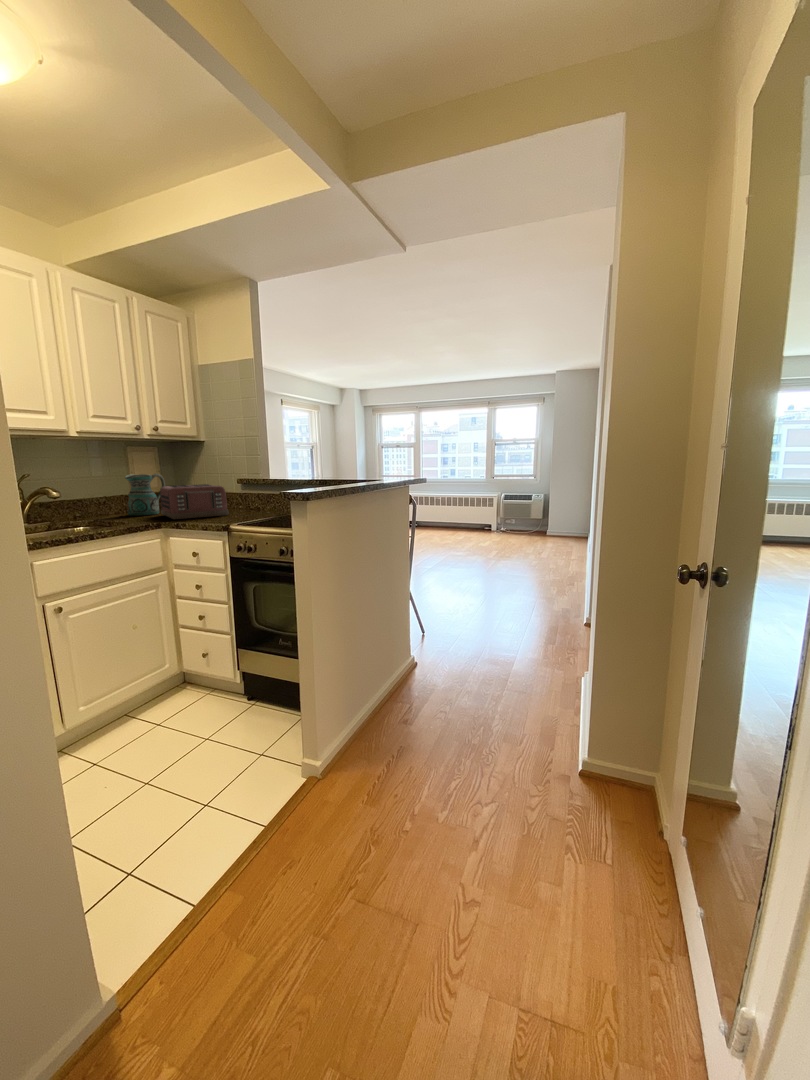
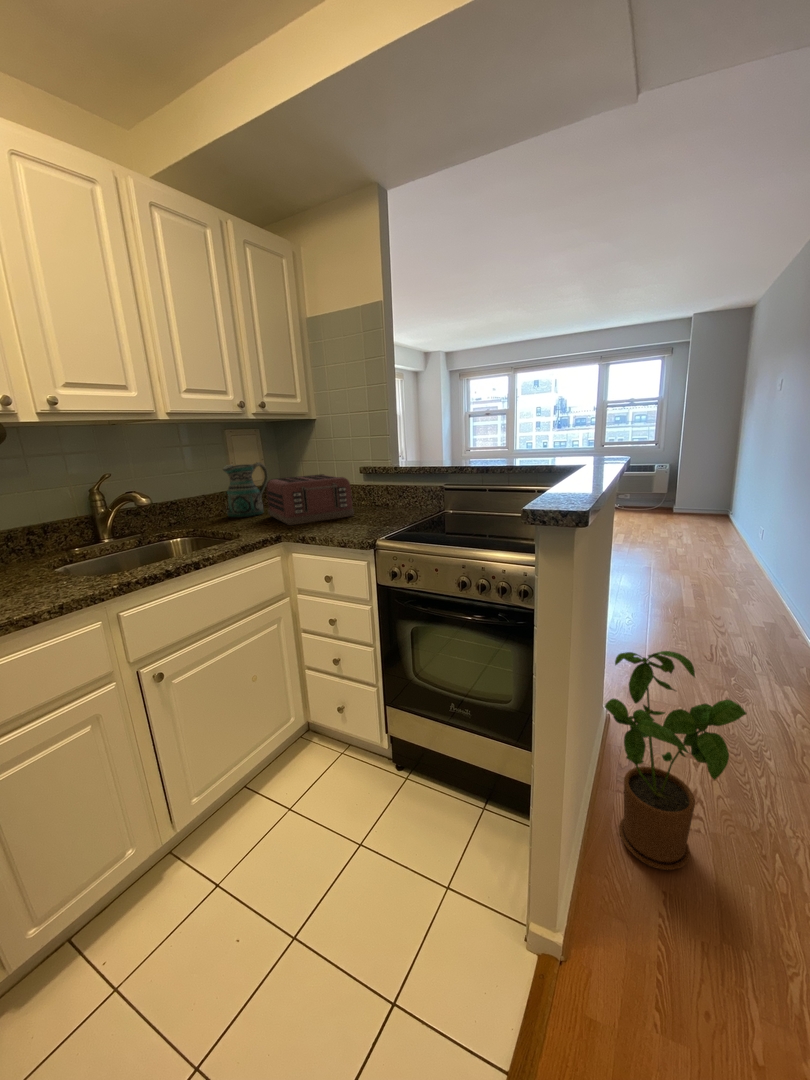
house plant: none [366,596,453,736] -> present [605,651,747,870]

